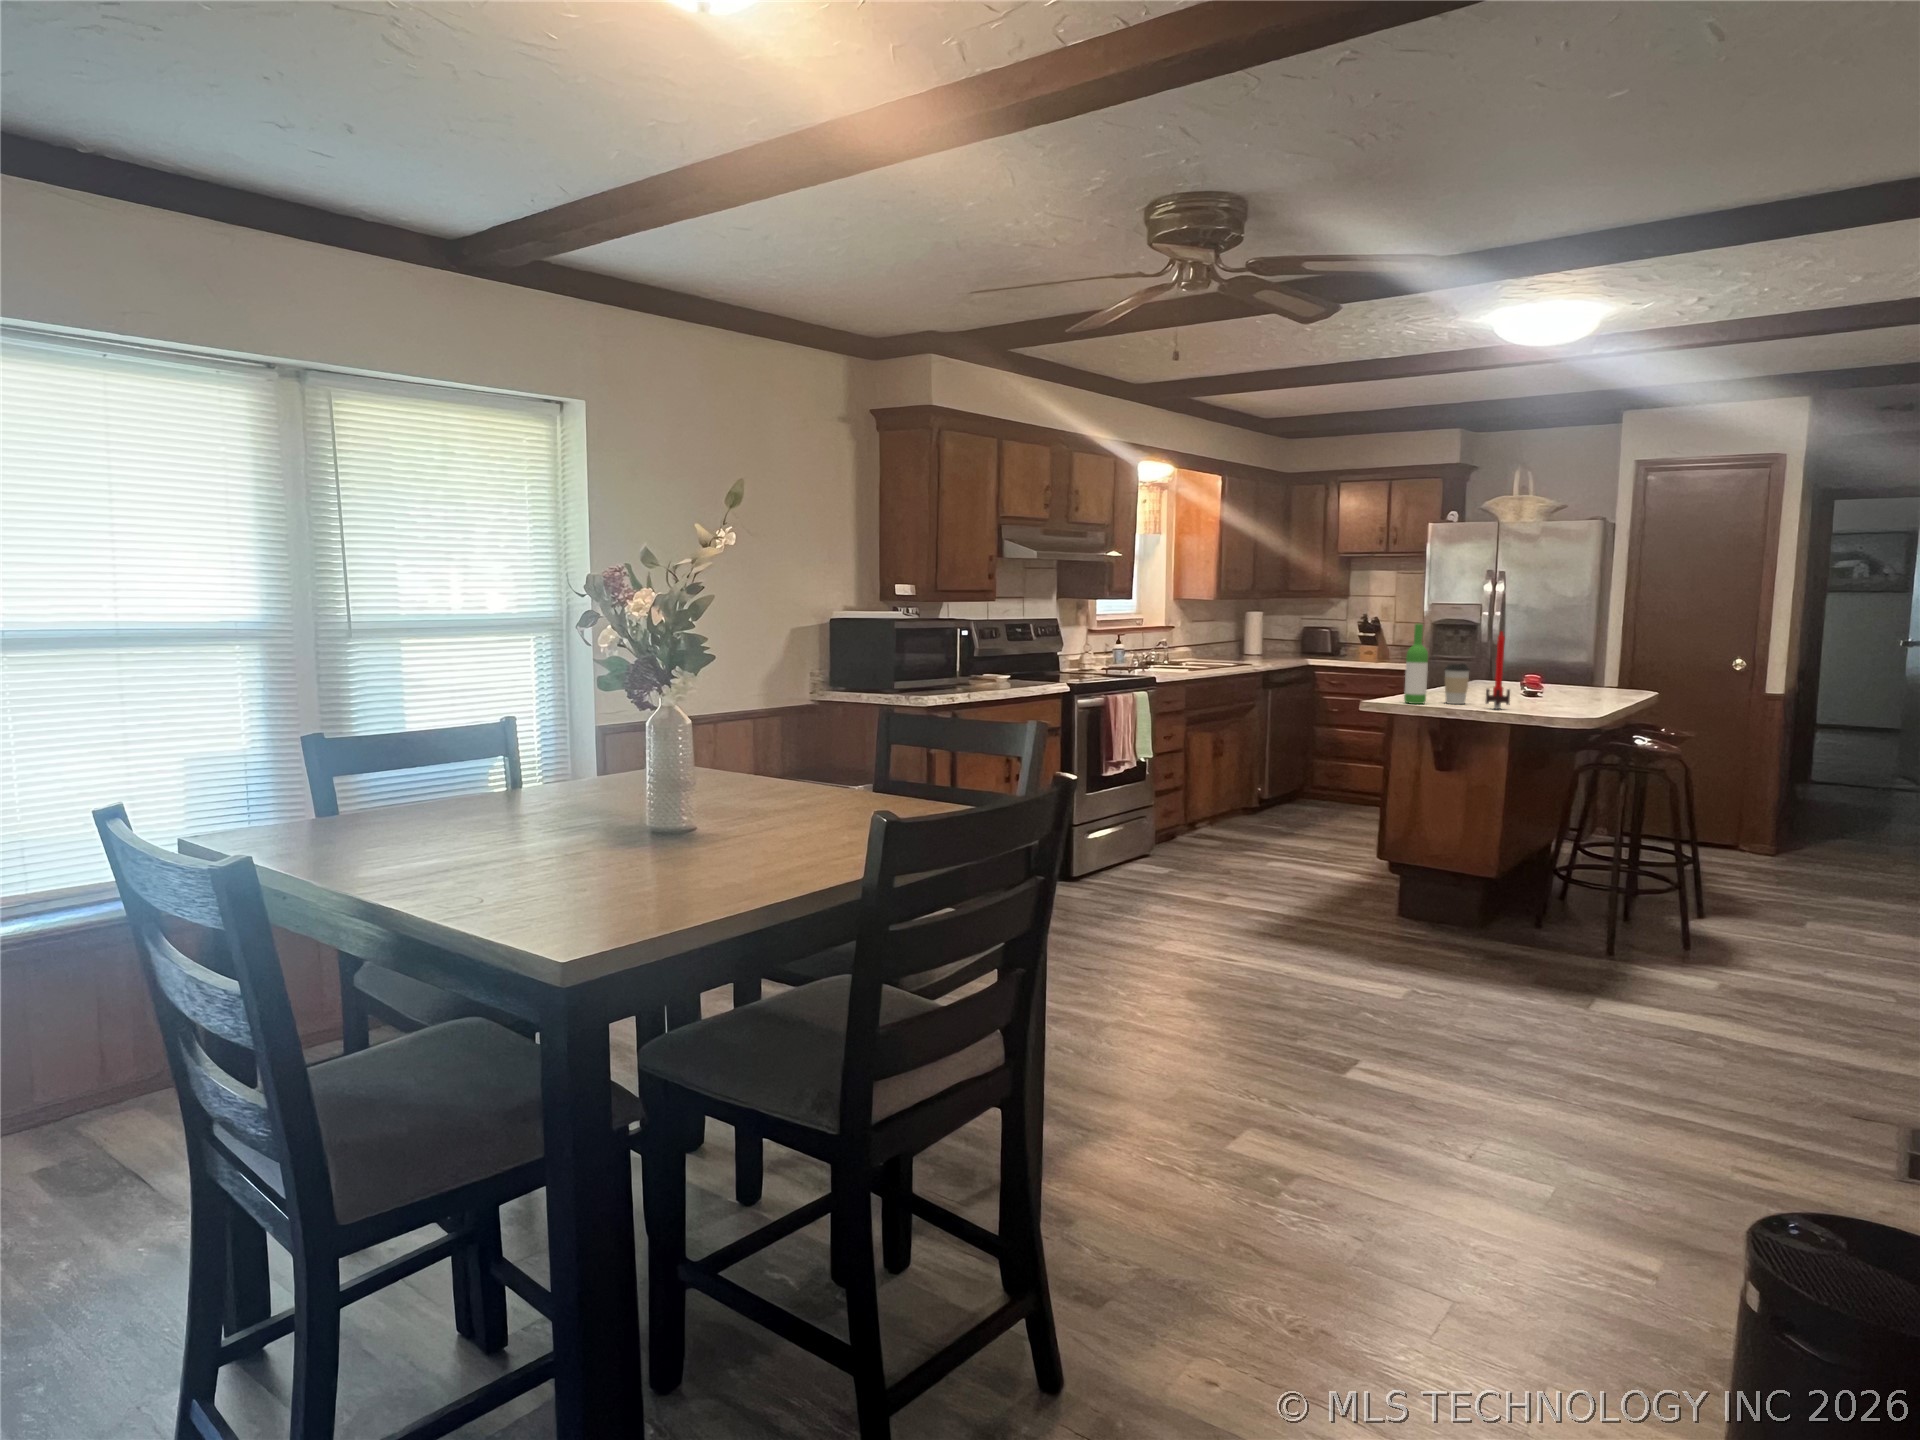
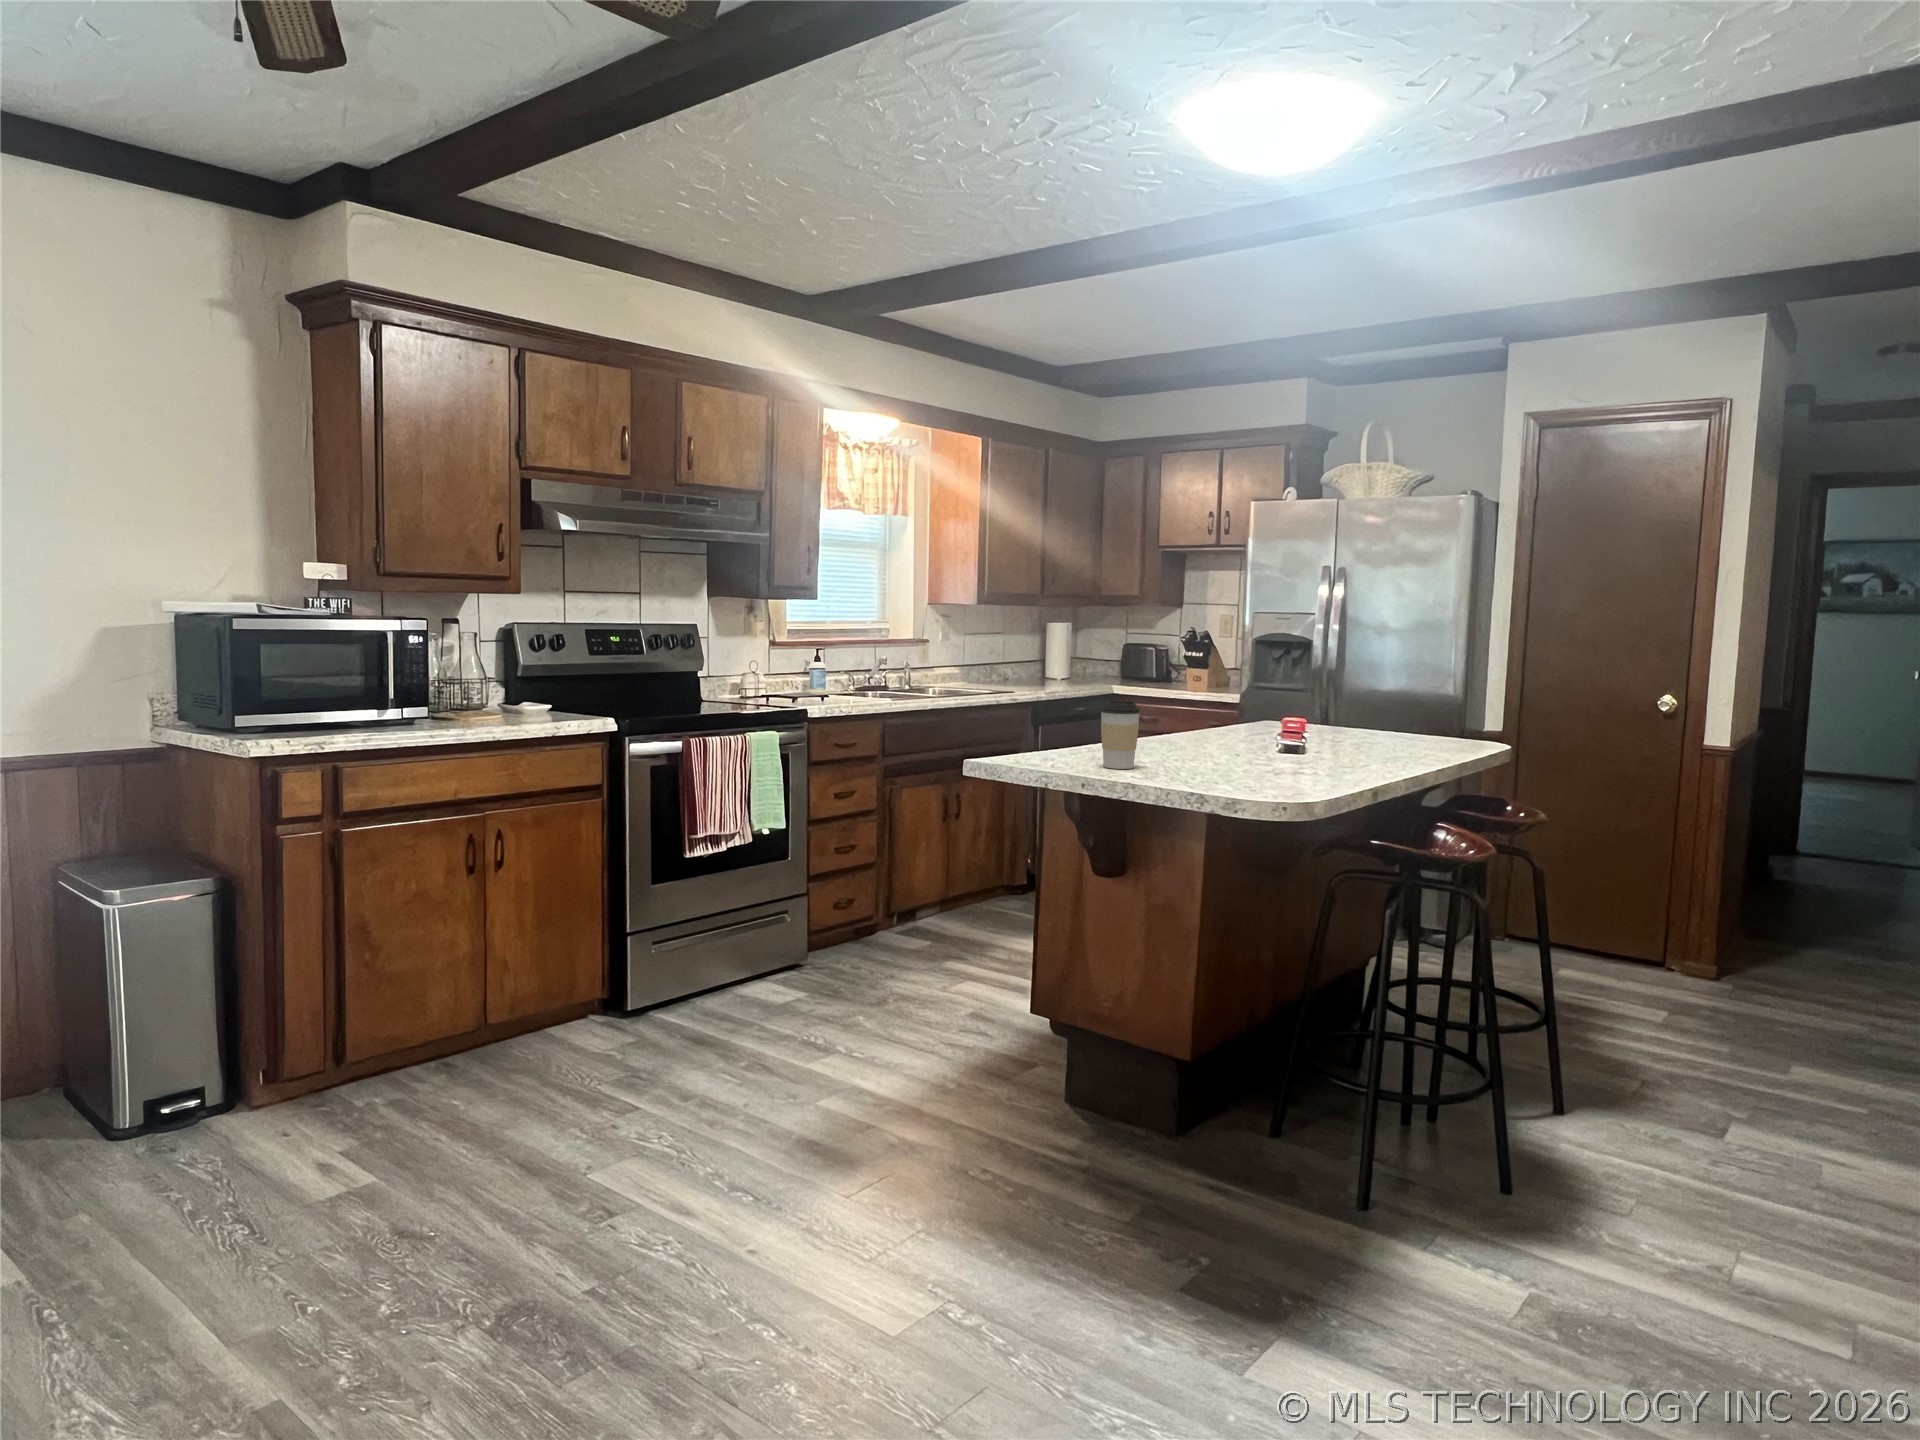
wine bottle: present [1404,624,1428,704] -> none [1032,633,1068,768]
candle: present [1486,631,1510,709] -> none [1142,647,1180,781]

